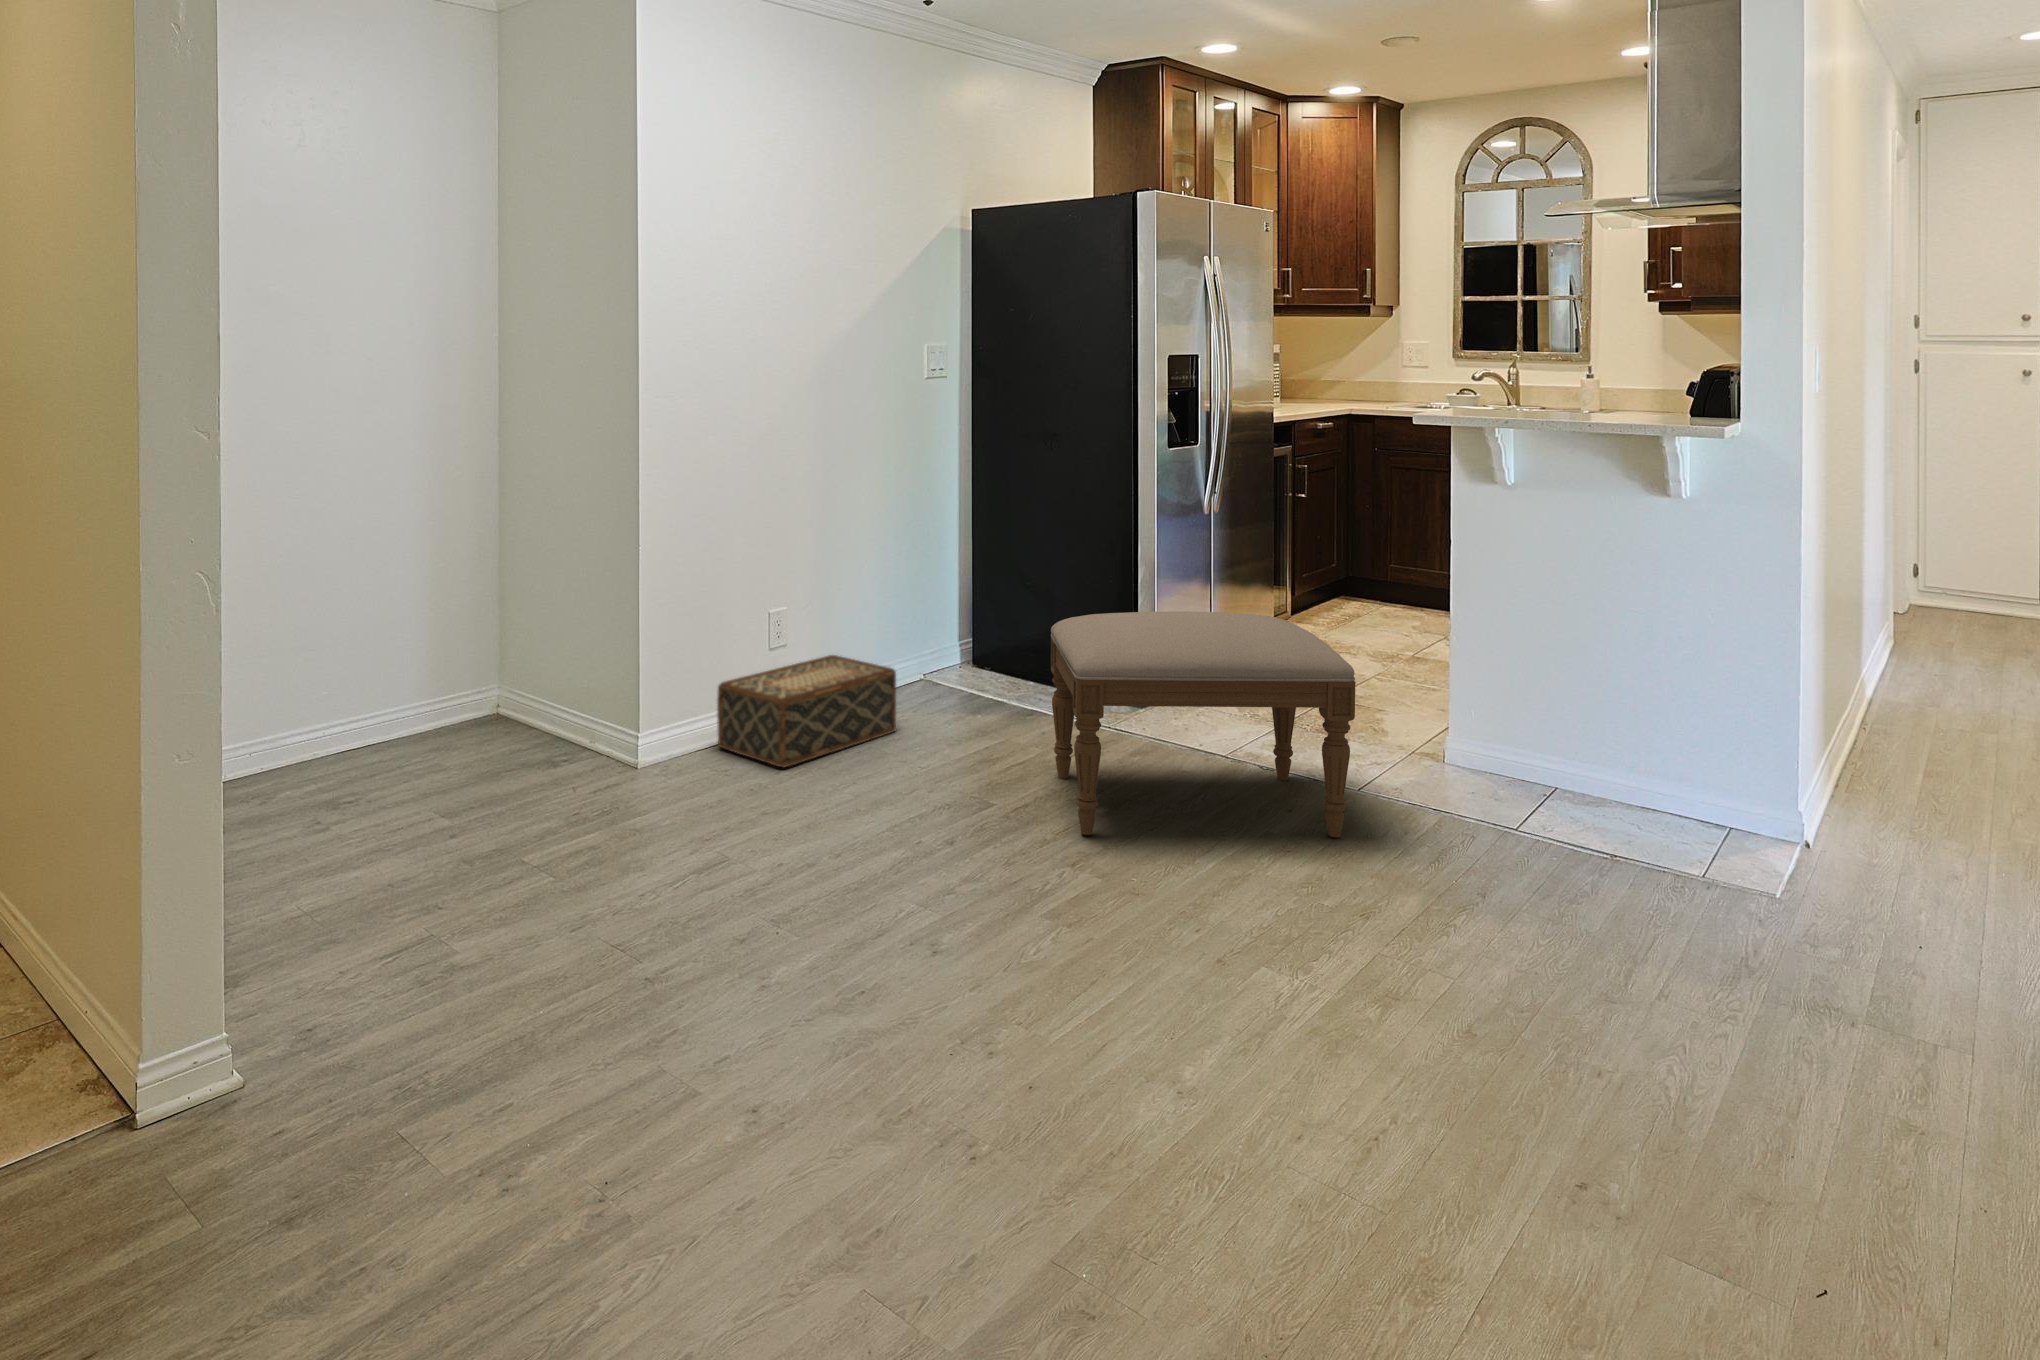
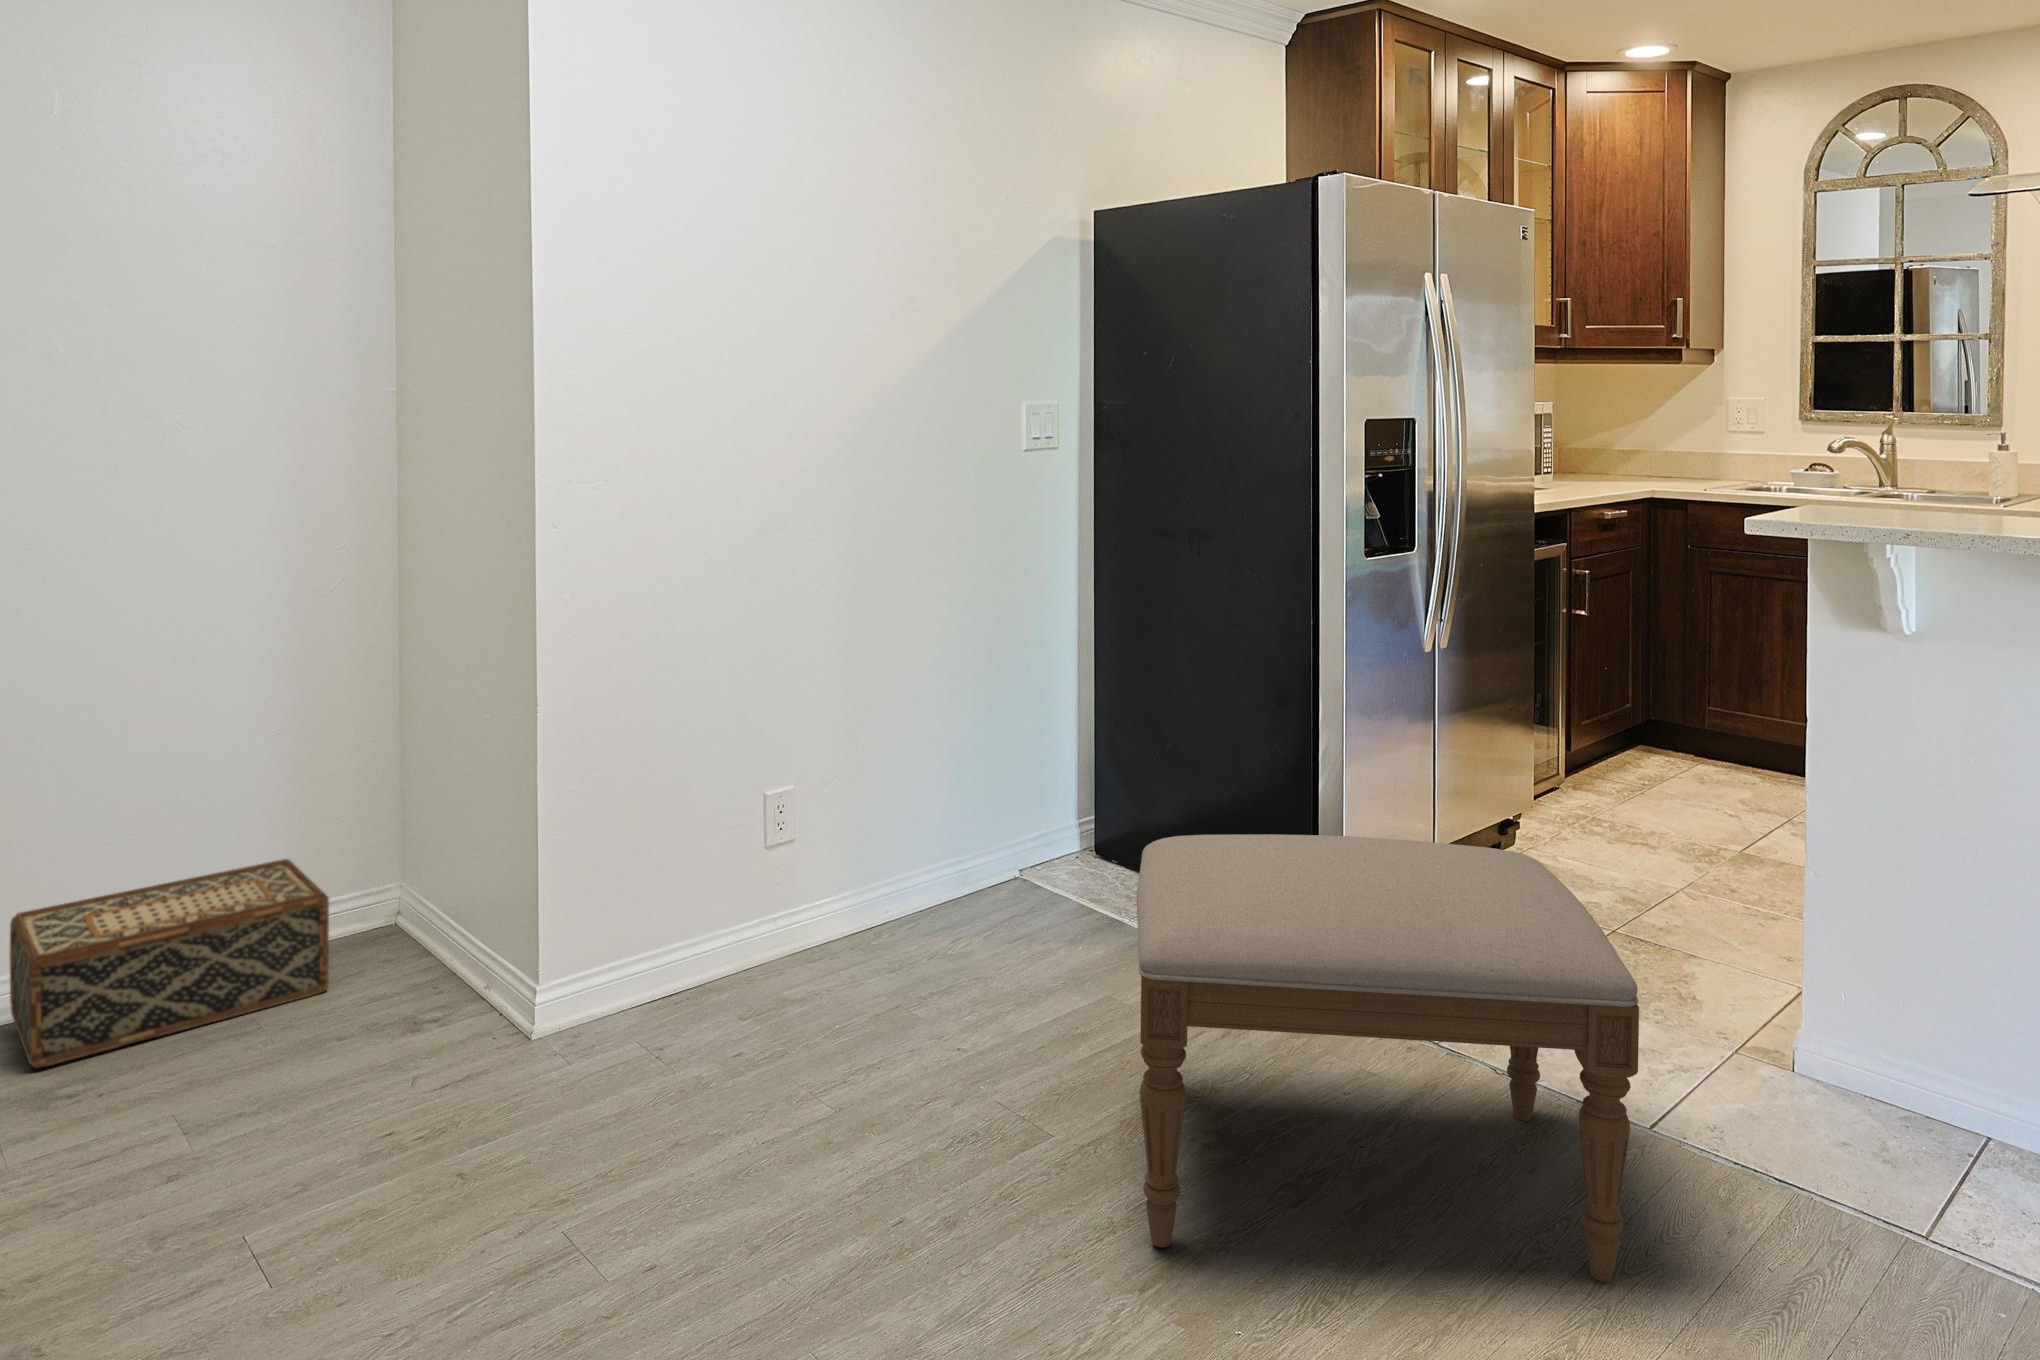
woven basket: present [717,655,896,767] -> present [10,859,329,1068]

